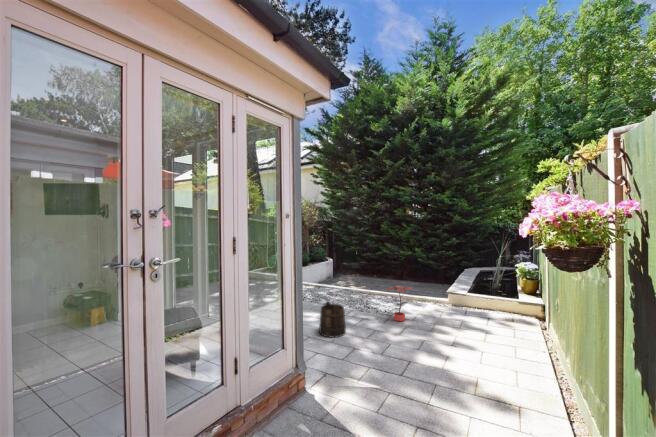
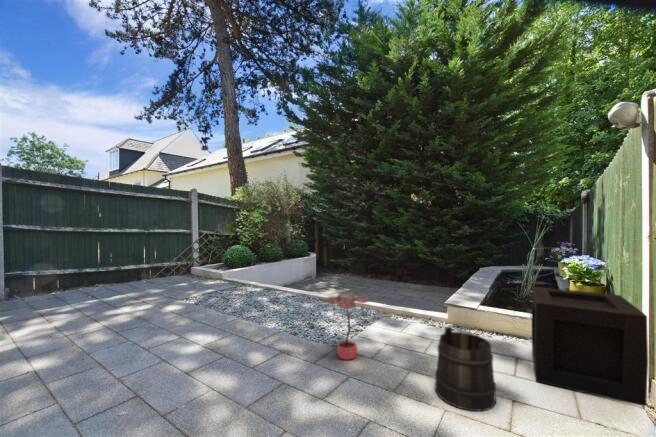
wooden crate: none [497,280,546,333] -> present [532,287,648,406]
bucket: present [319,301,346,337] -> present [435,327,496,411]

